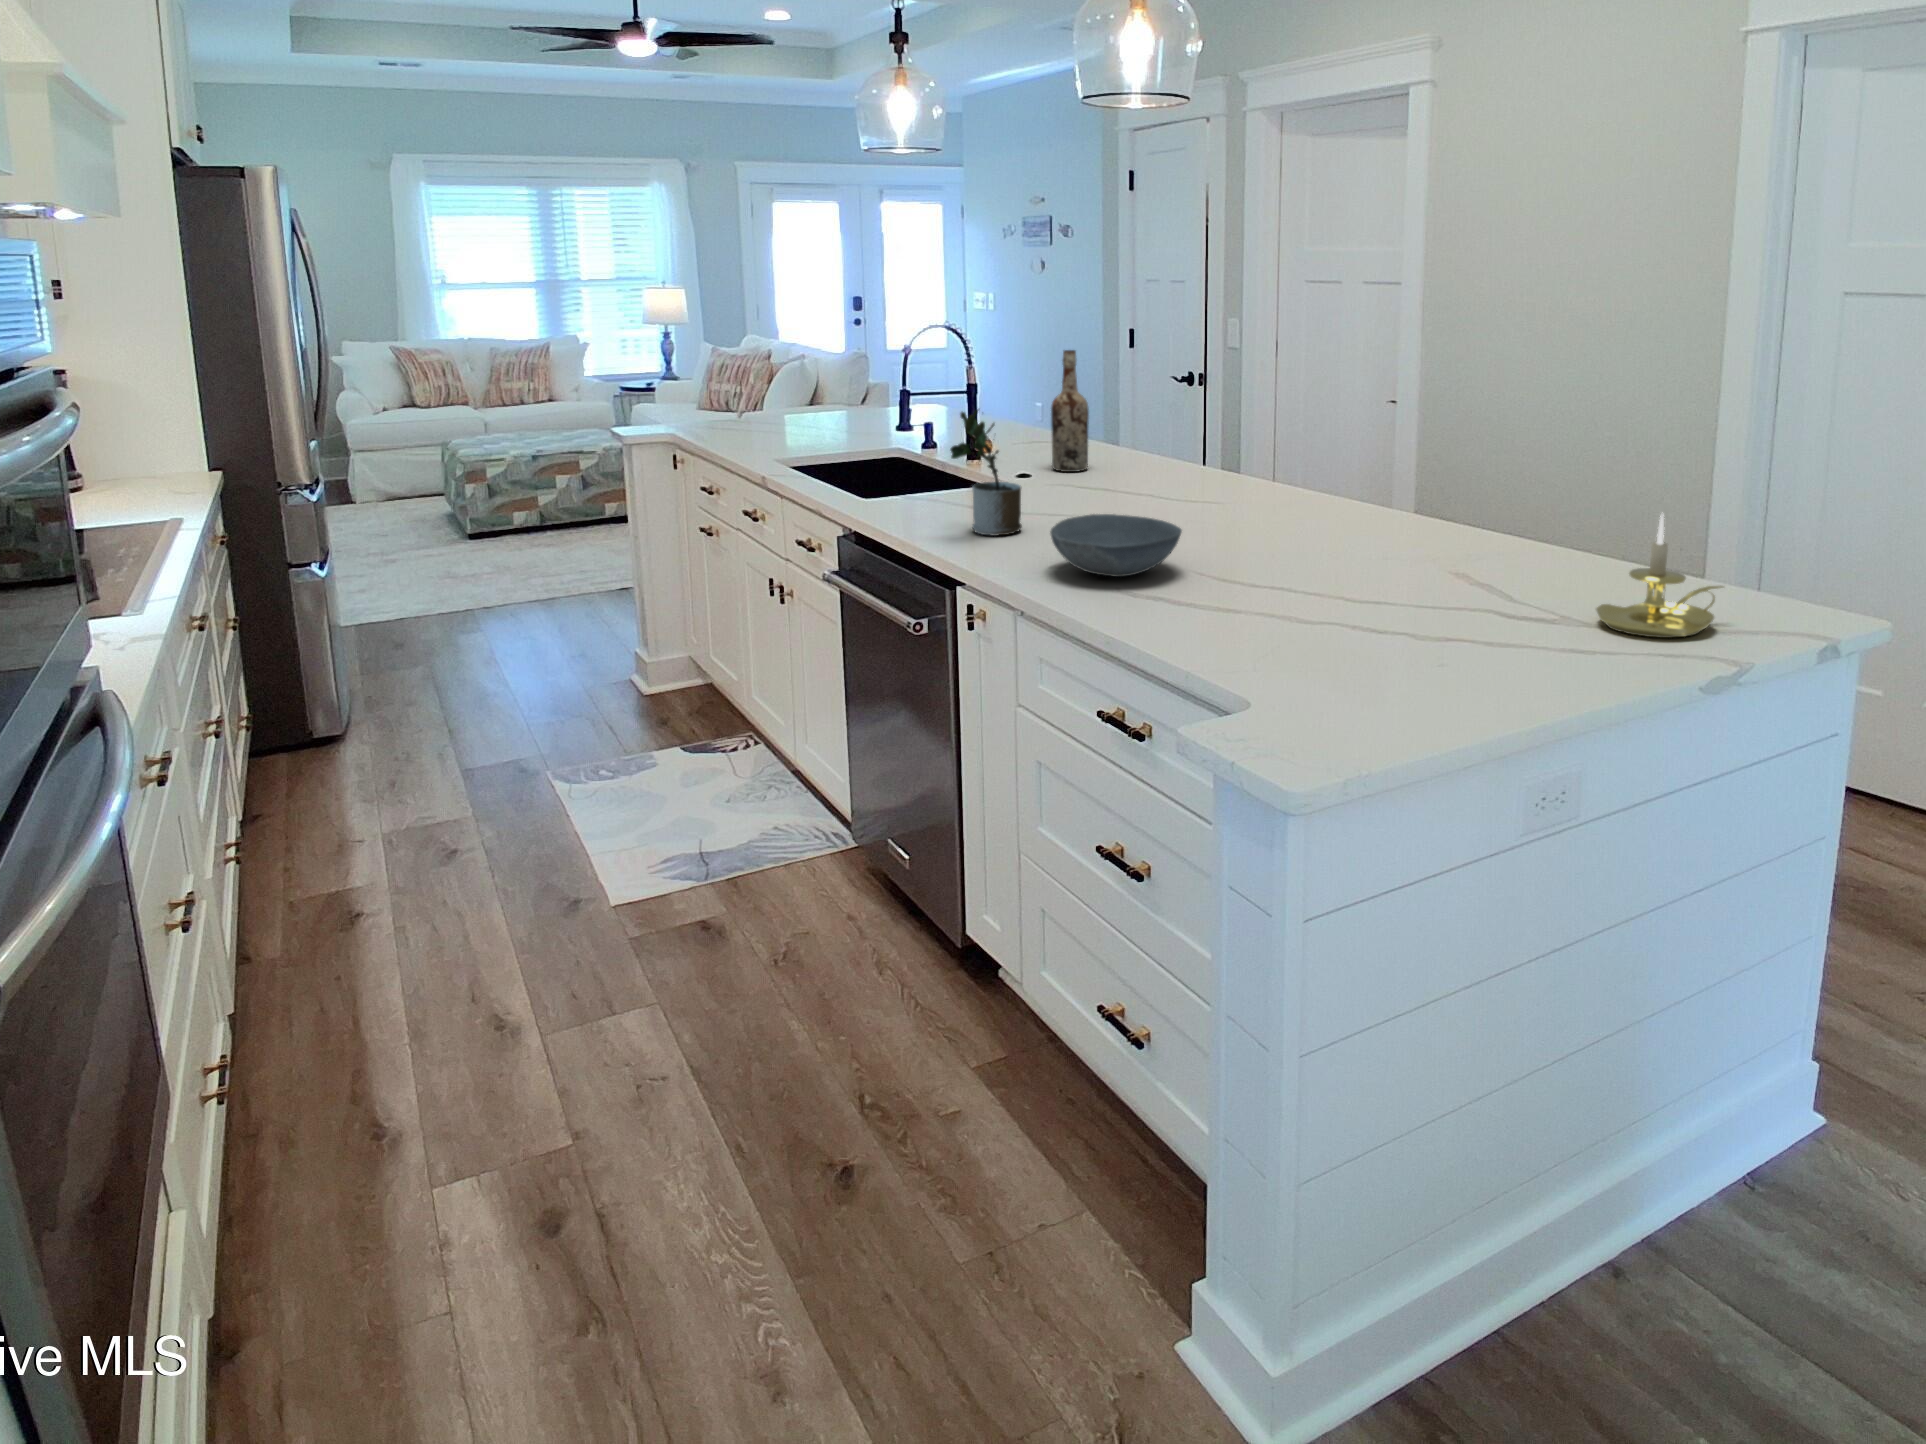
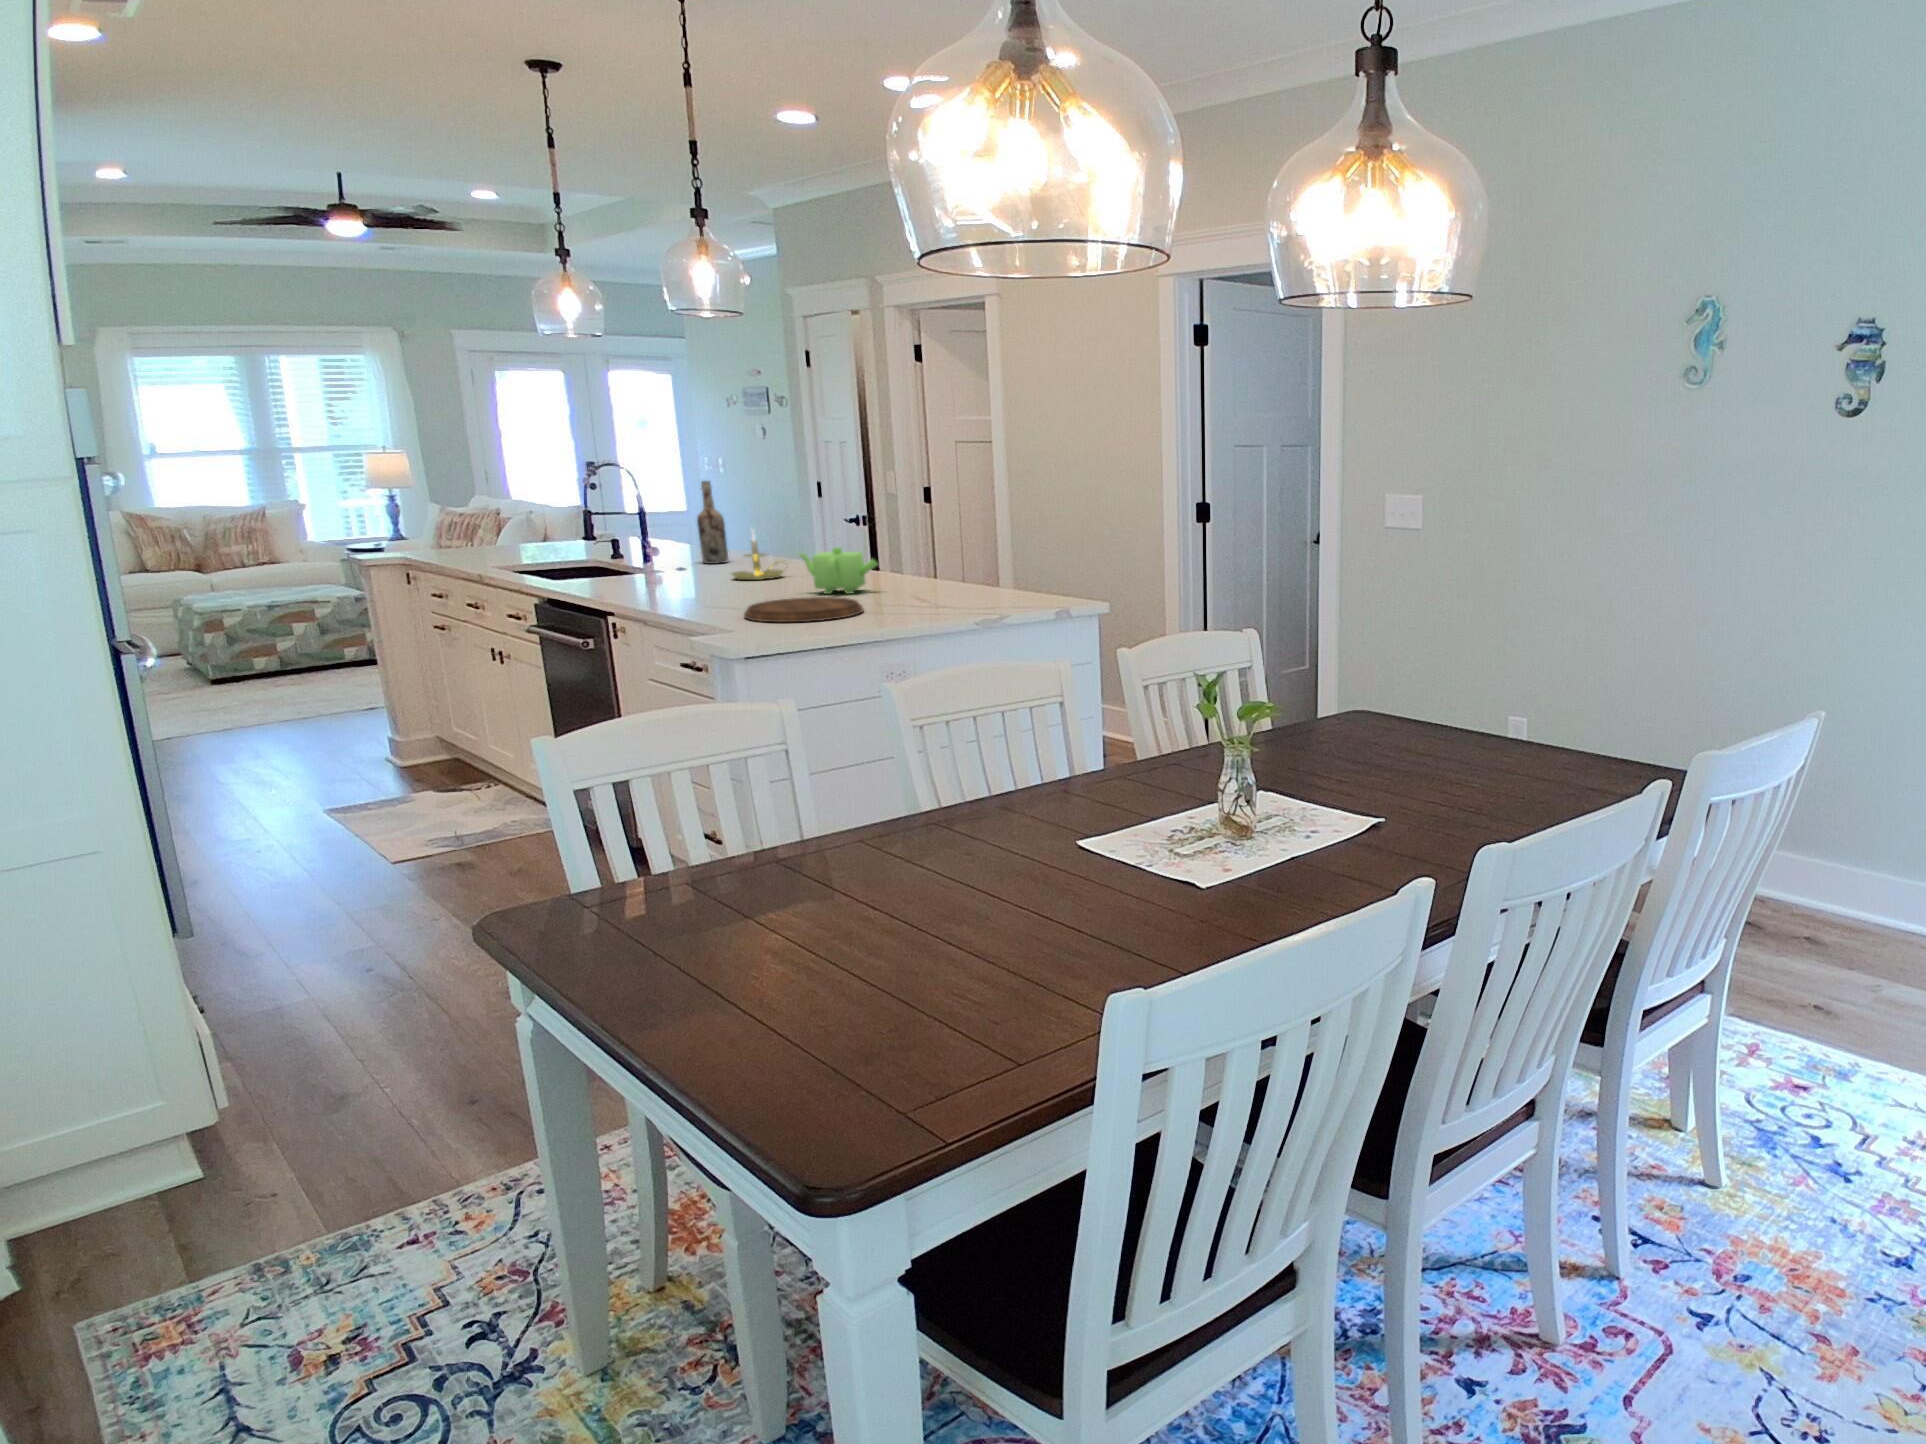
potted plant: present [950,409,1022,536] -> none [600,511,658,589]
teapot: none [1270,490,1414,576] -> present [799,547,877,594]
bowl: present [1050,514,1182,577] -> none [660,568,741,599]
candle holder: present [1596,514,1723,638] -> present [732,534,787,580]
cutting board: none [1235,601,1464,685] -> present [744,597,864,622]

